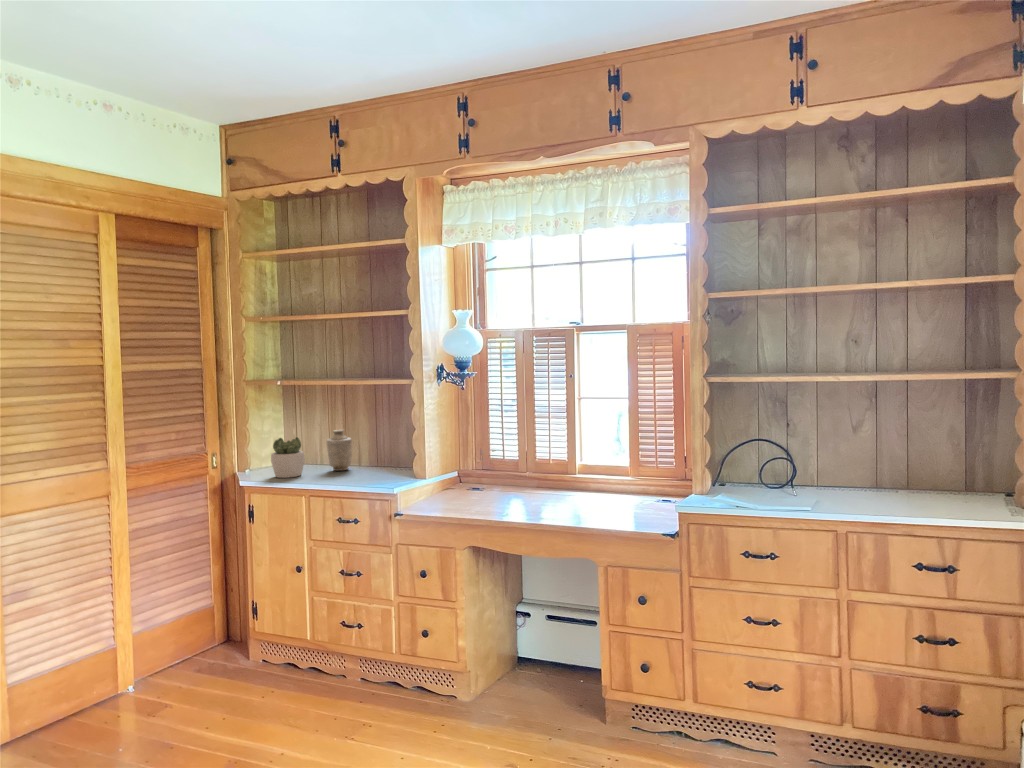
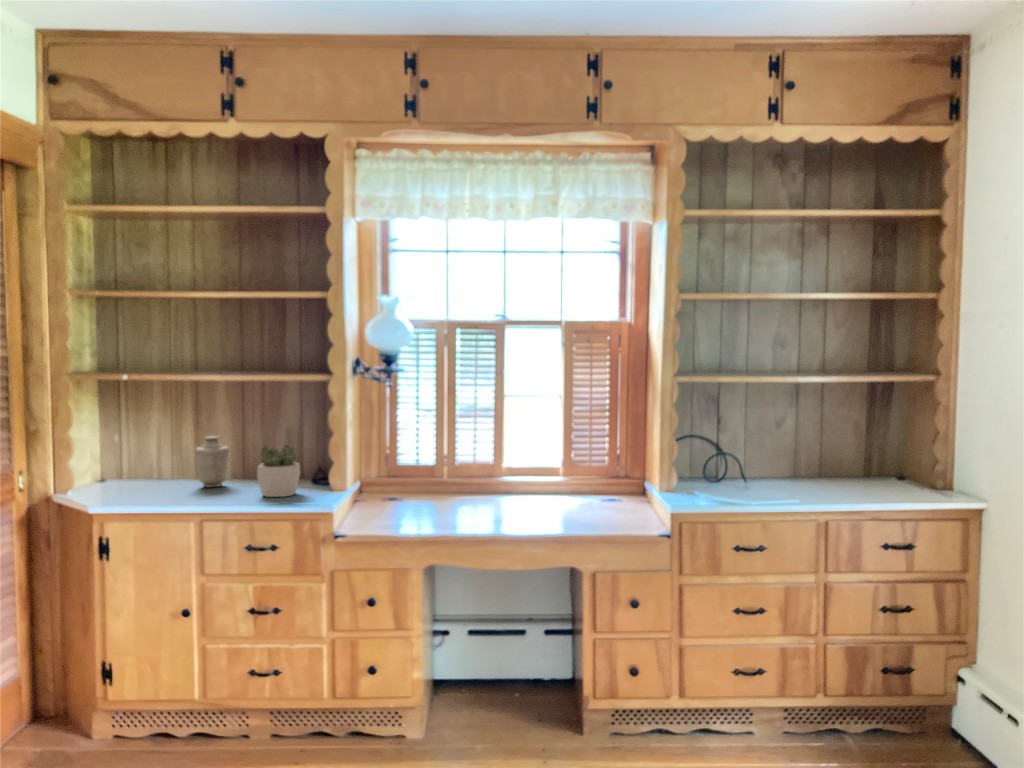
succulent plant: present [271,437,305,478] -> present [257,445,300,497]

